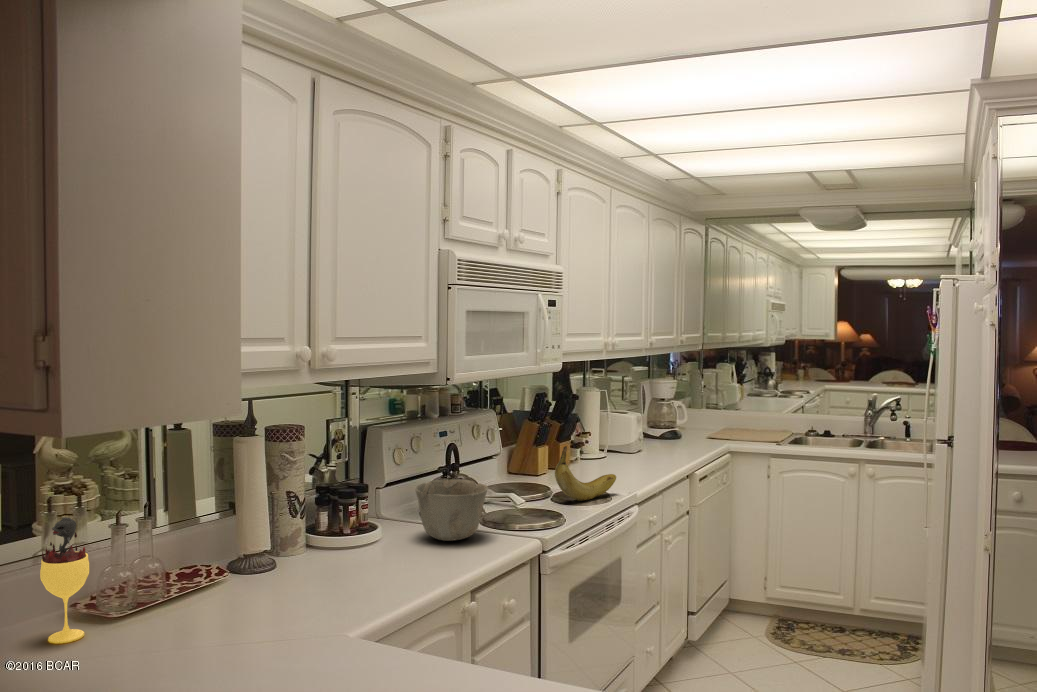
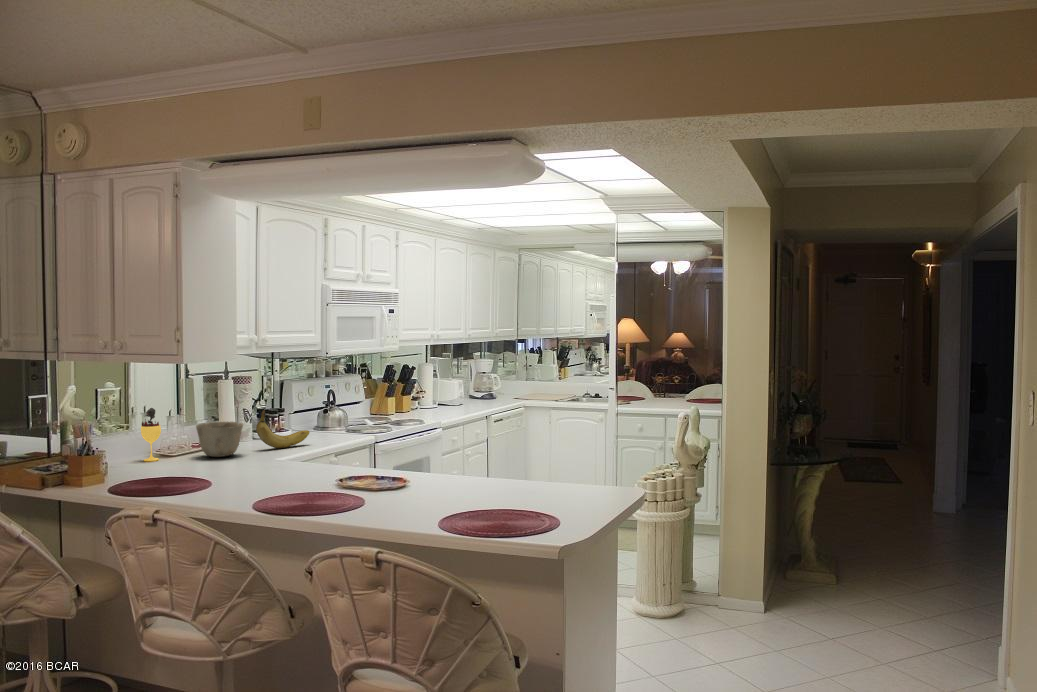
banana: present [555,446,616,501] -> present [256,410,310,448]
ceramic bowl: present [415,480,488,541] -> present [196,422,243,457]

